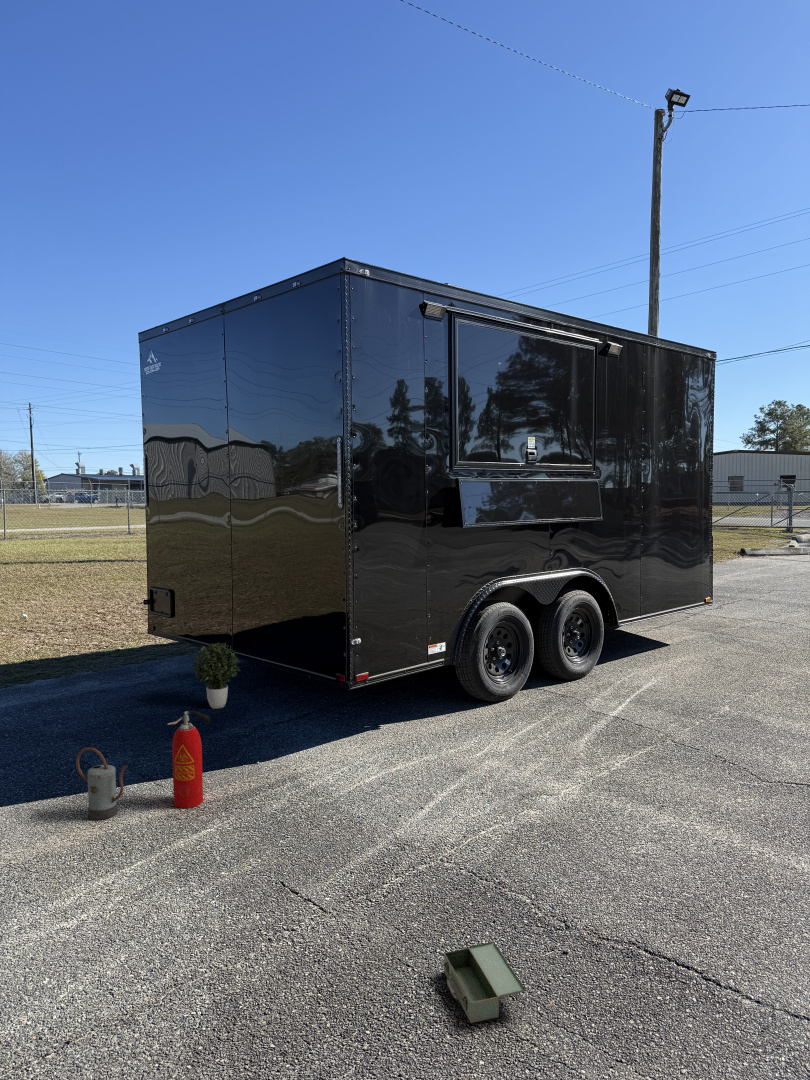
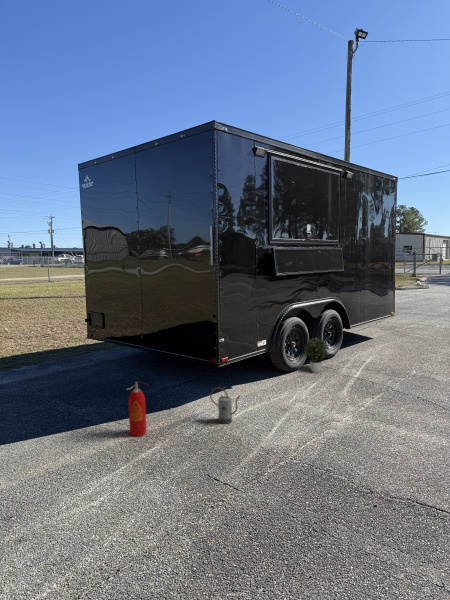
potted plant: present [193,643,241,709] -> present [304,338,328,373]
watering can: present [76,747,128,820] -> present [210,387,240,424]
toolbox: present [444,942,525,1023] -> none [315,502,366,546]

